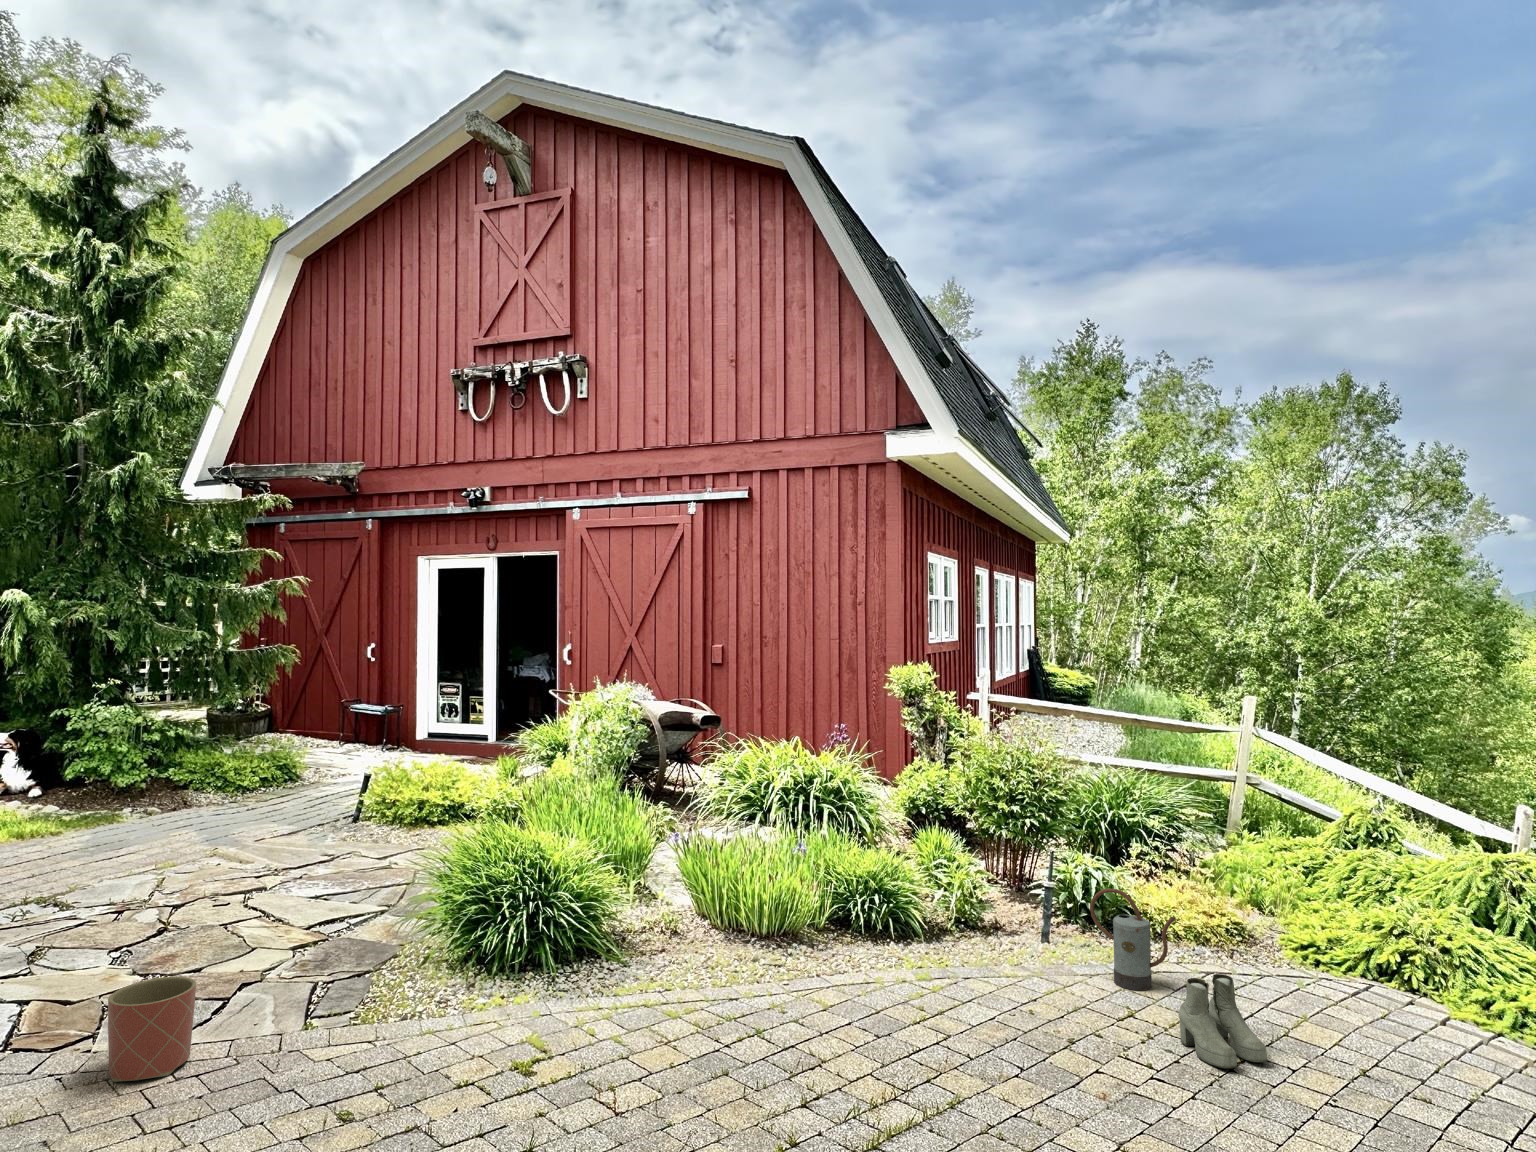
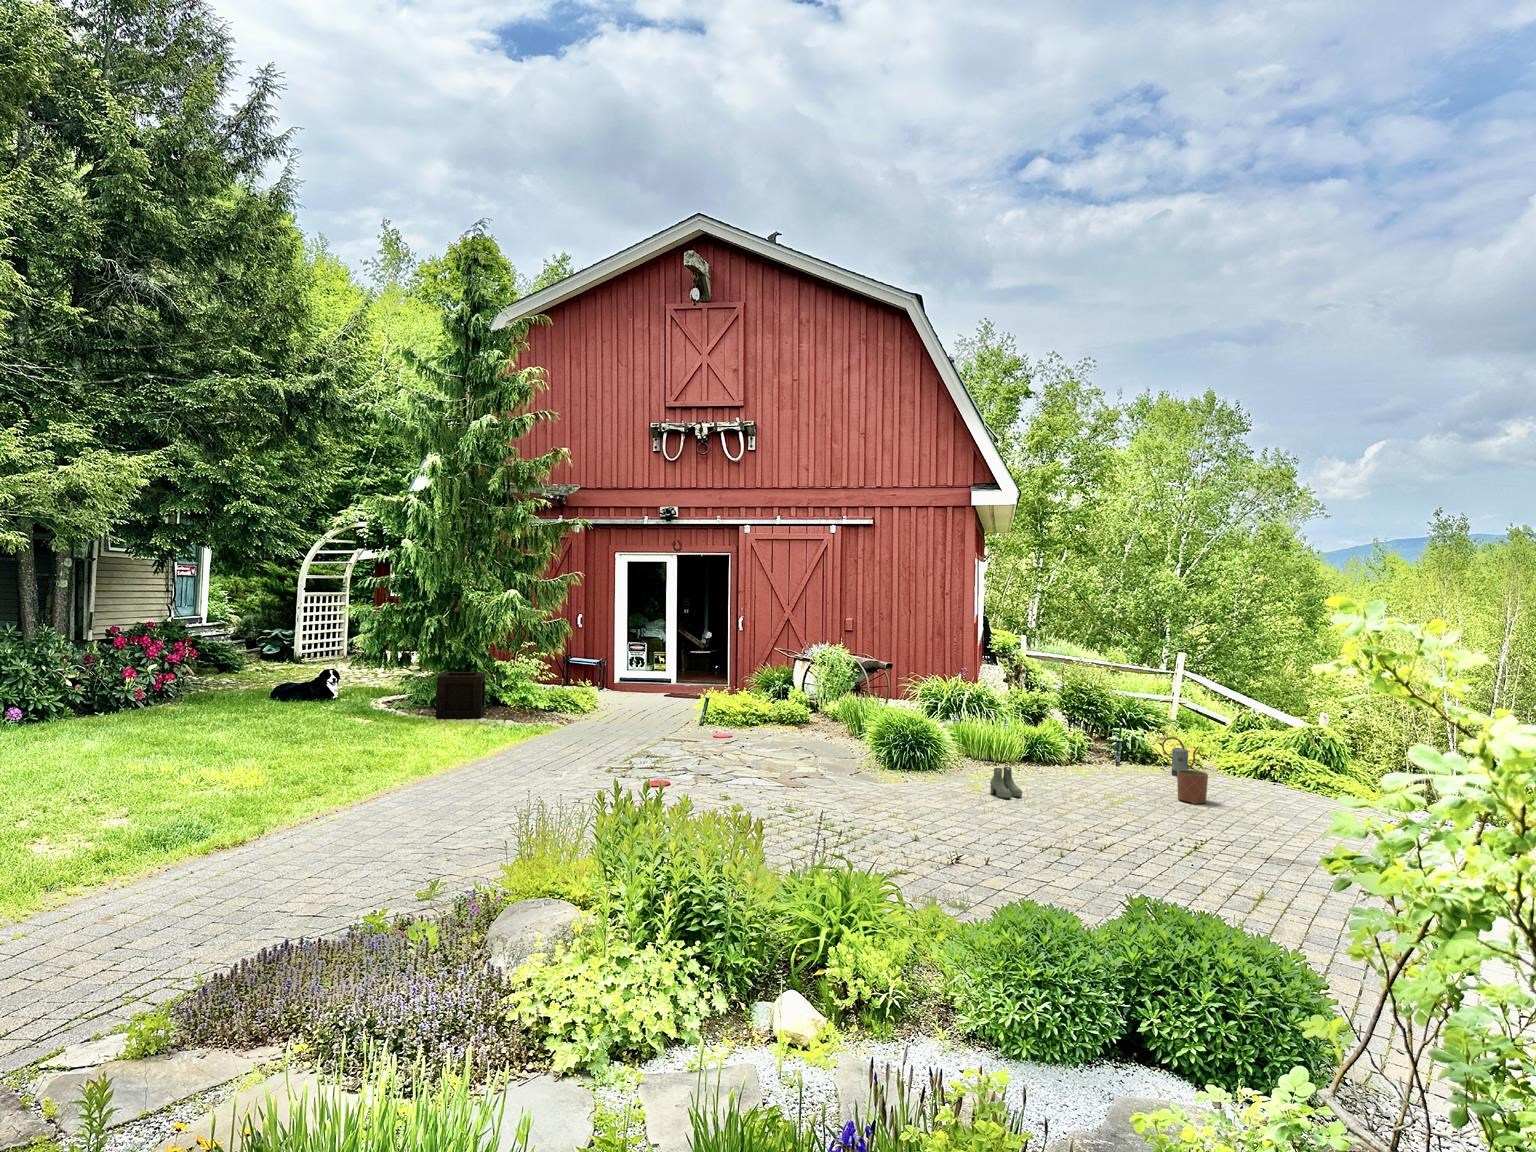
wooden crate: none [11,729,123,801] -> present [436,672,485,719]
boots: present [1179,974,1267,1069] -> present [990,767,1022,798]
planter: present [108,977,196,1082] -> present [1177,770,1208,804]

